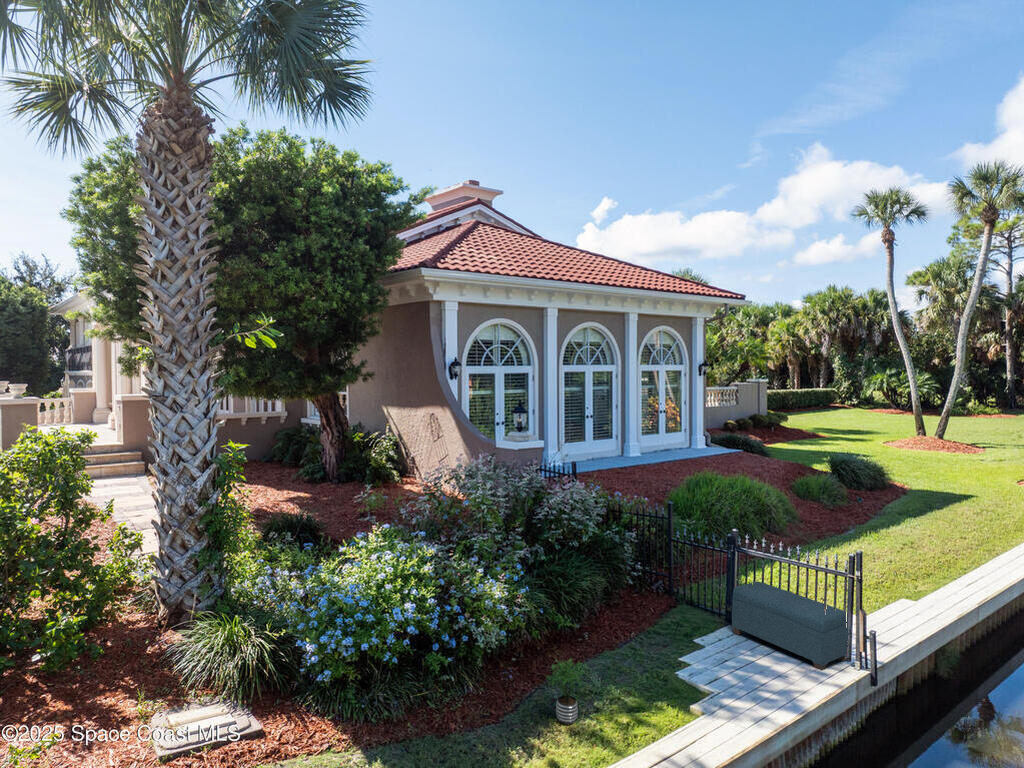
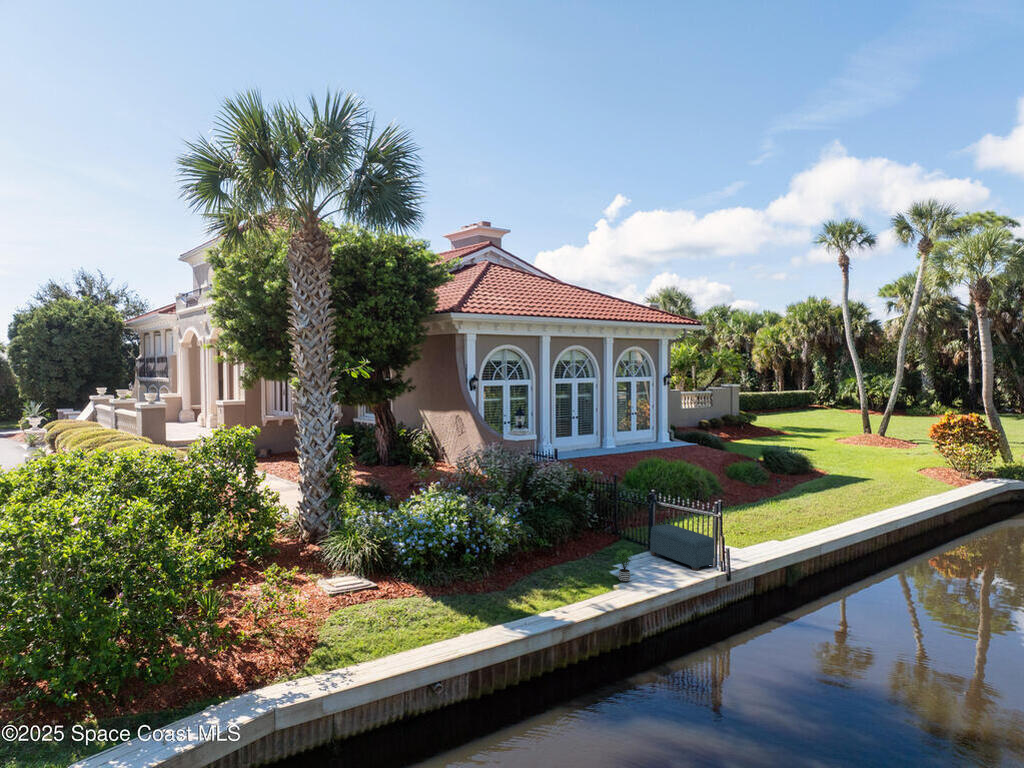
potted plant: present [547,659,583,725] -> present [616,550,633,583]

